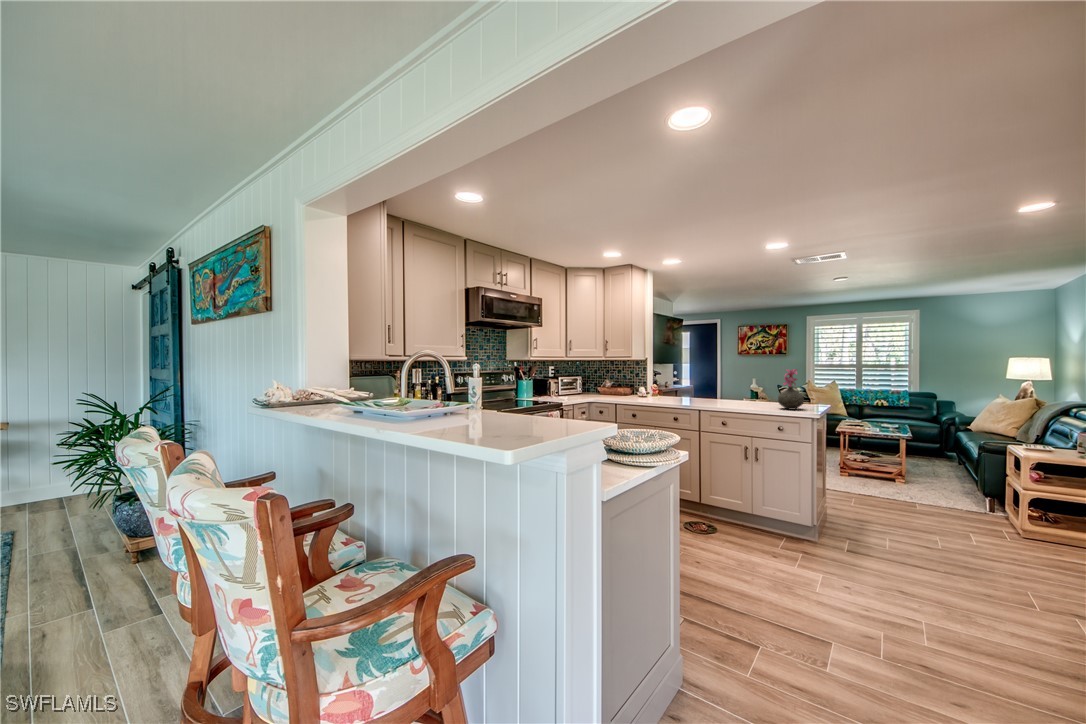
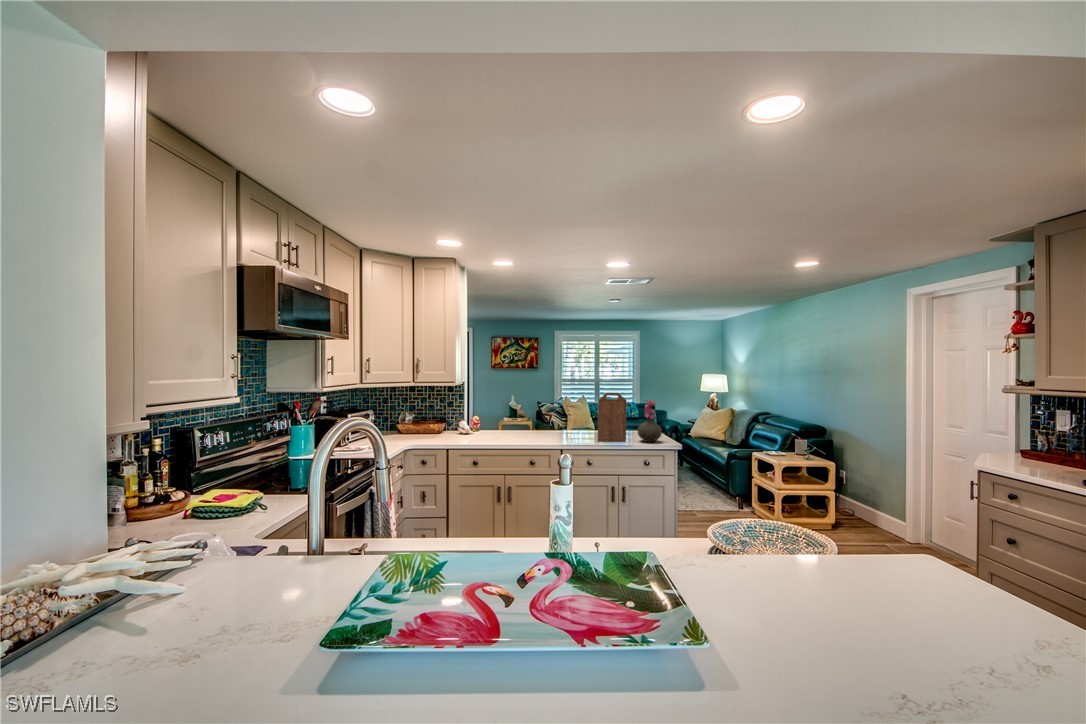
cutting board: none [737,363,766,408] -> present [598,393,626,442]

